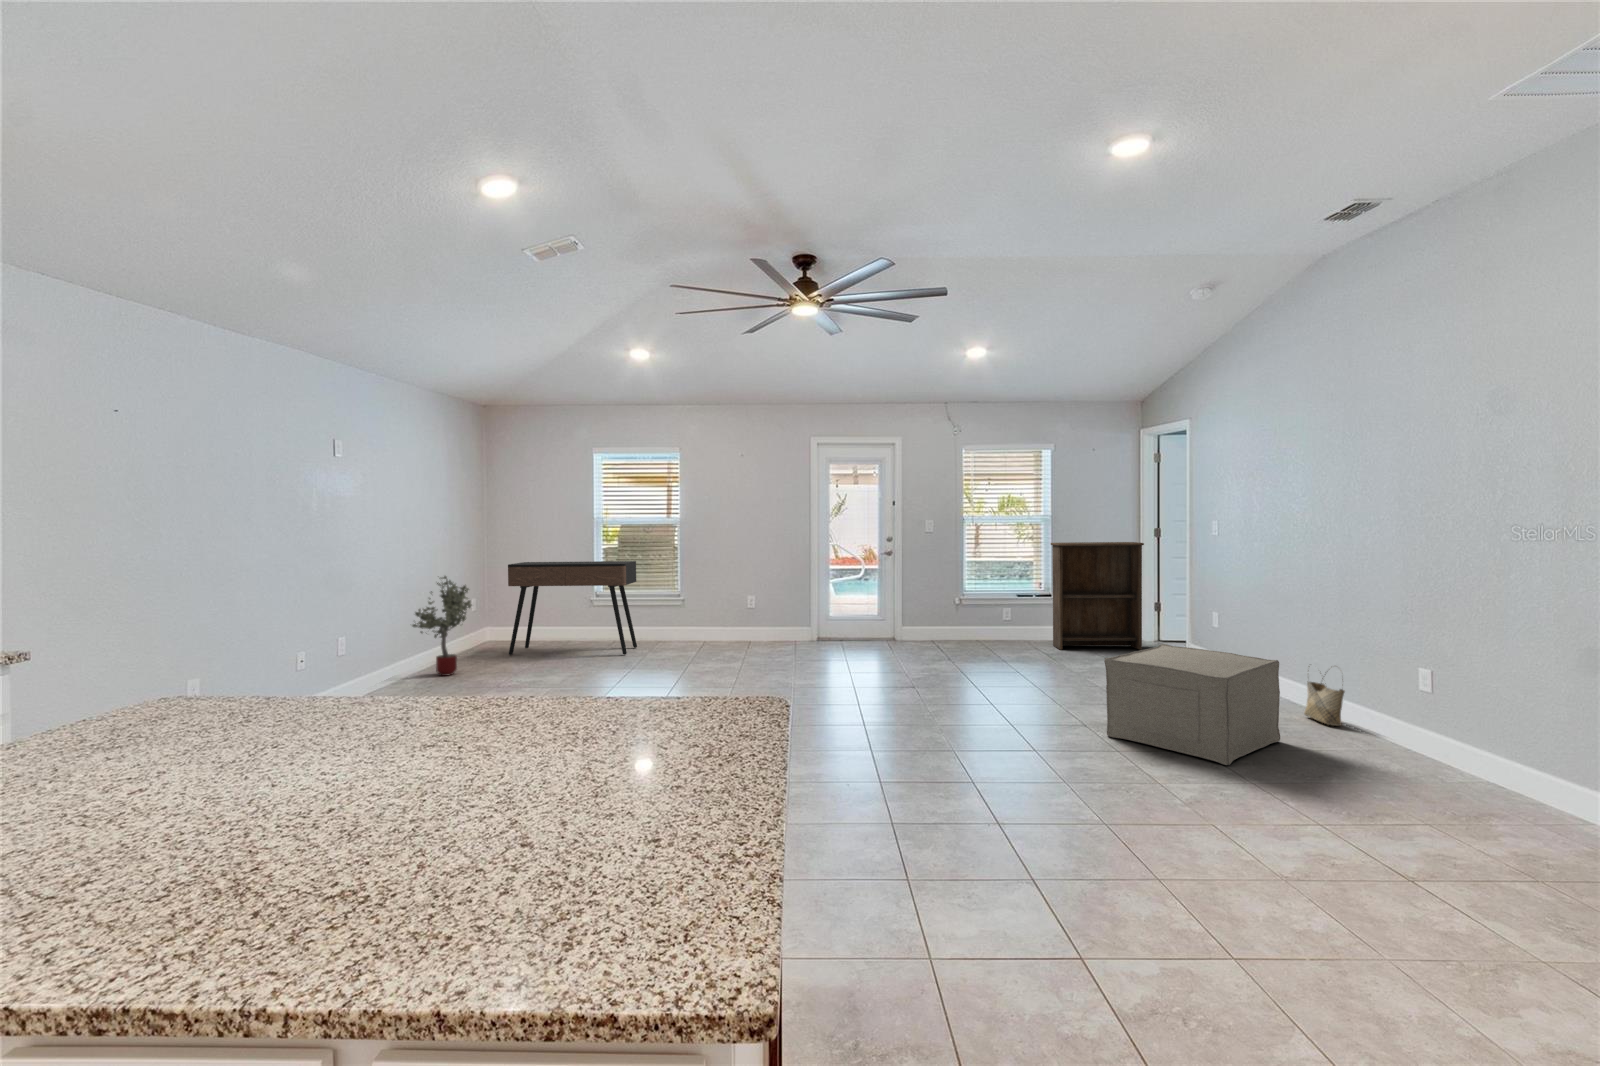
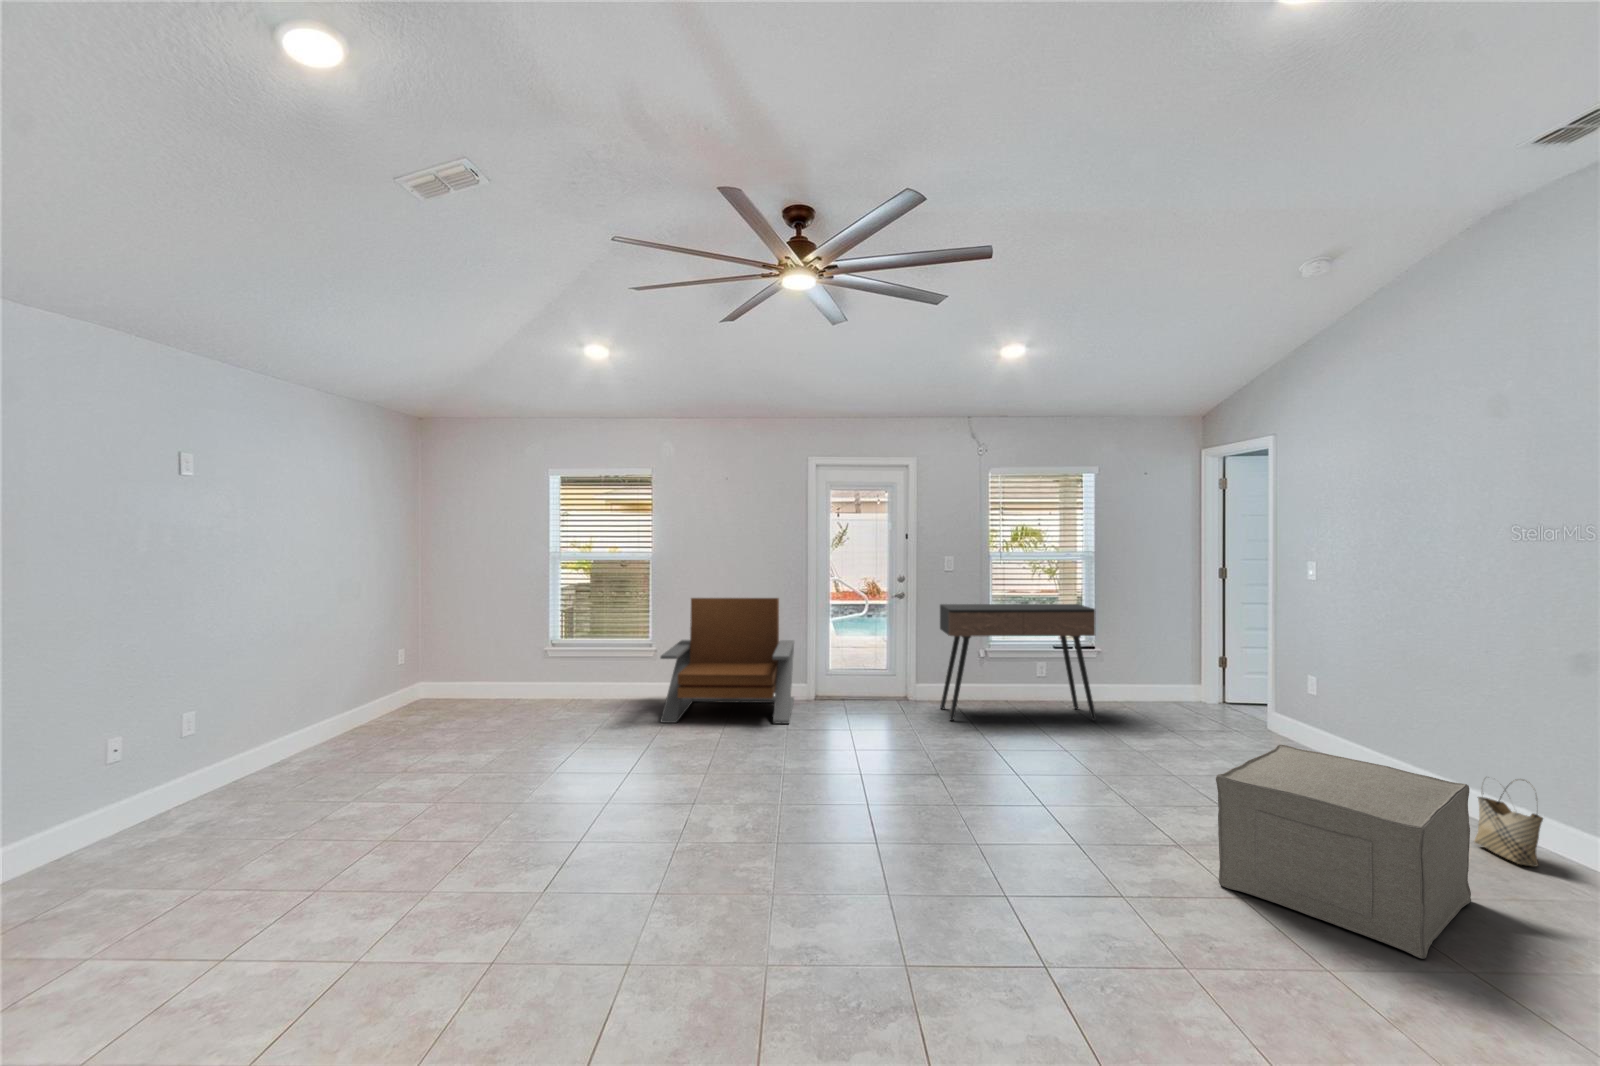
bookshelf: present [1051,542,1144,650] -> none [1095,584,1211,716]
lounge chair: none [692,557,801,657] -> present [660,598,794,724]
console table: present [508,561,637,655] -> present [940,604,1096,721]
potted tree: present [412,576,472,676] -> none [297,625,386,753]

